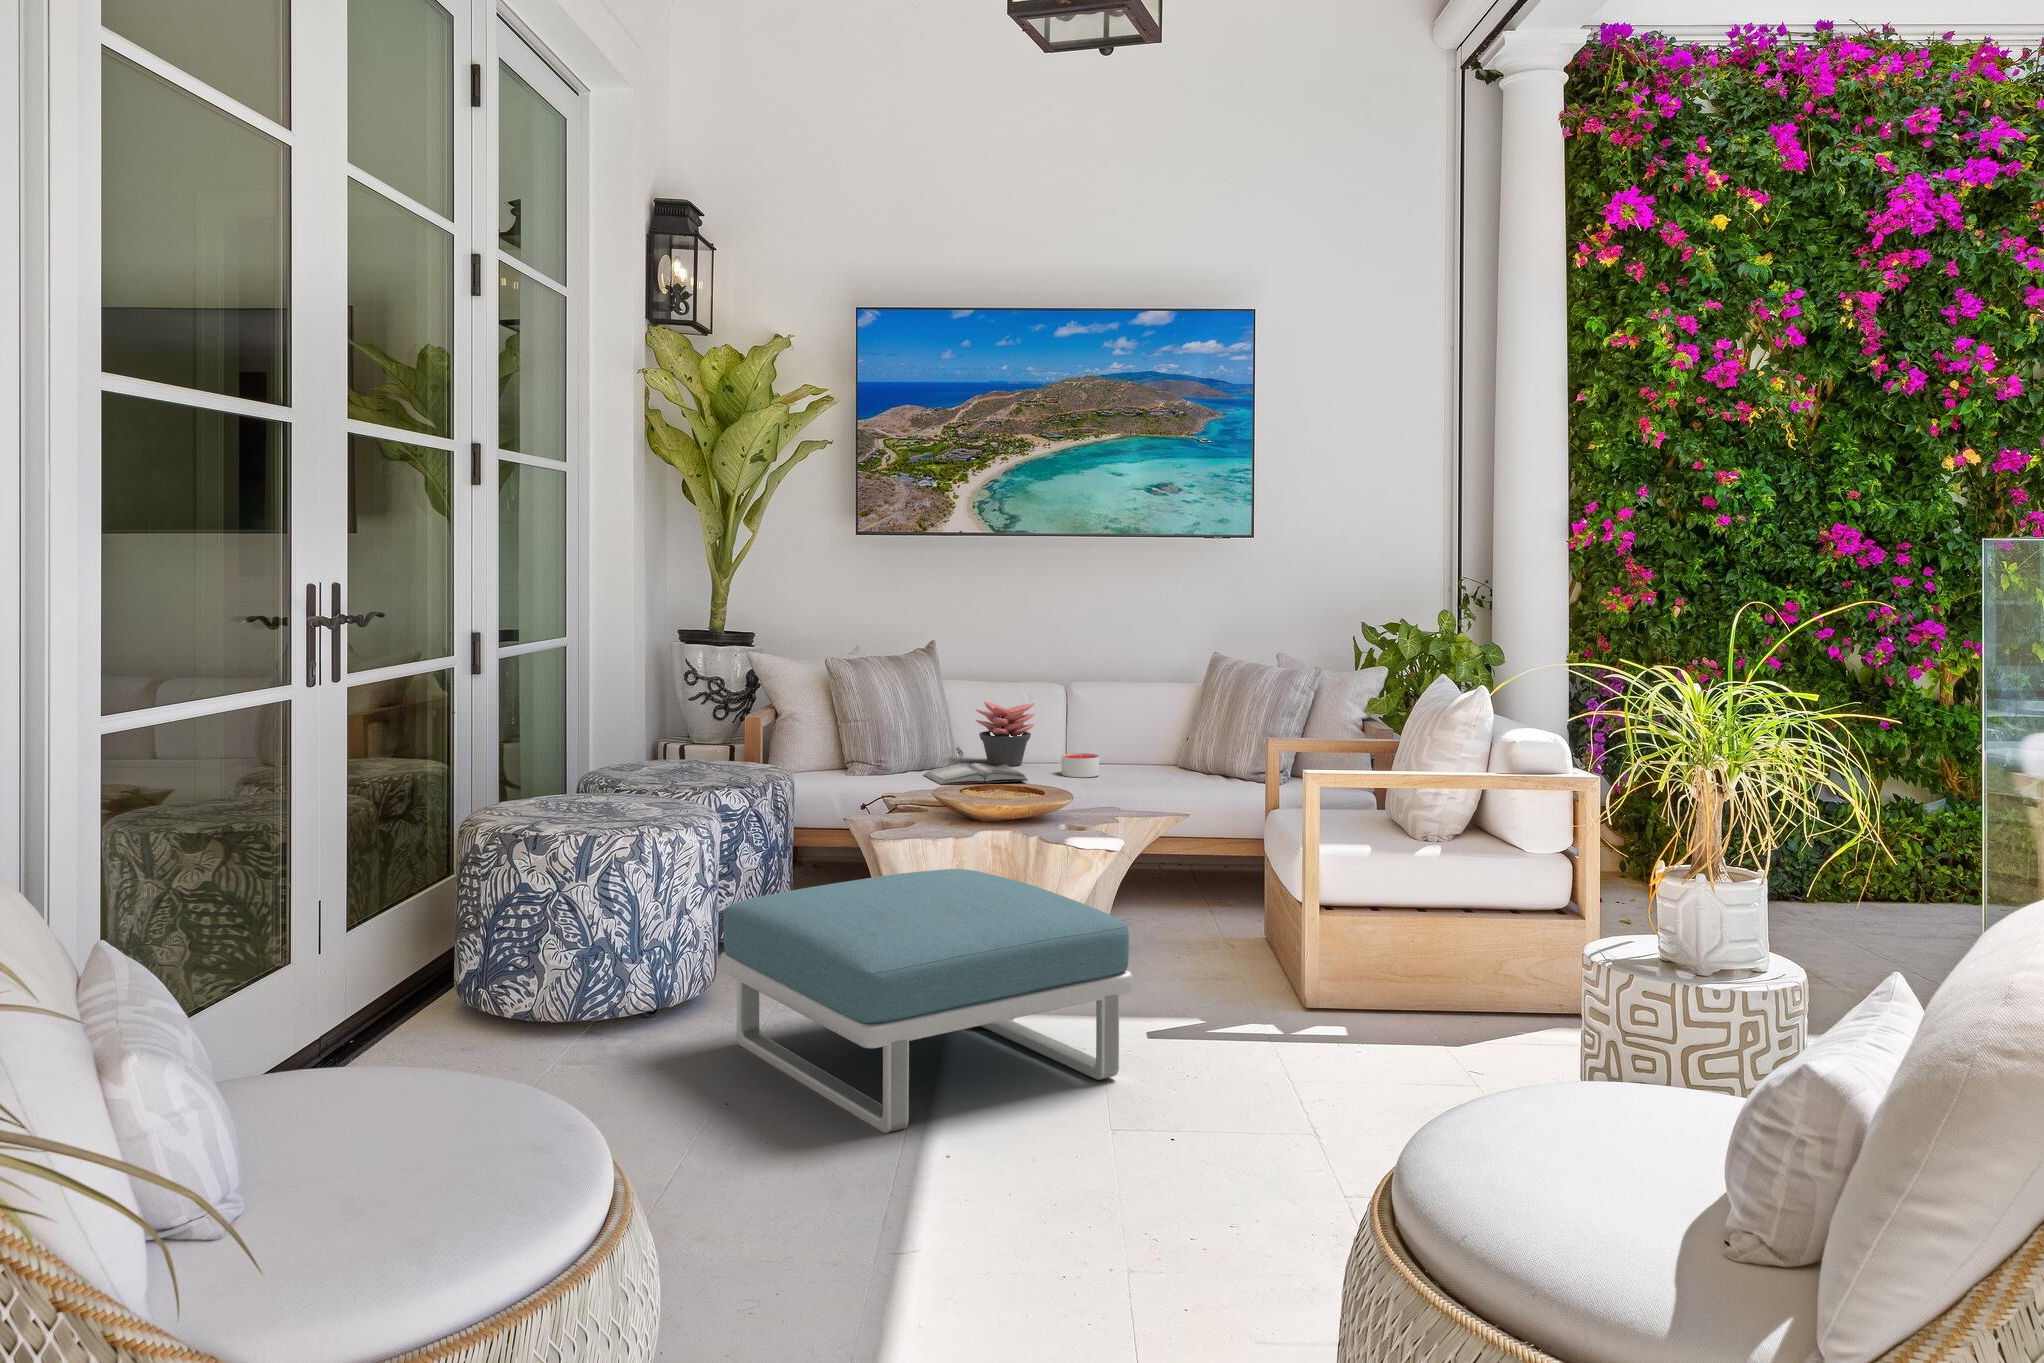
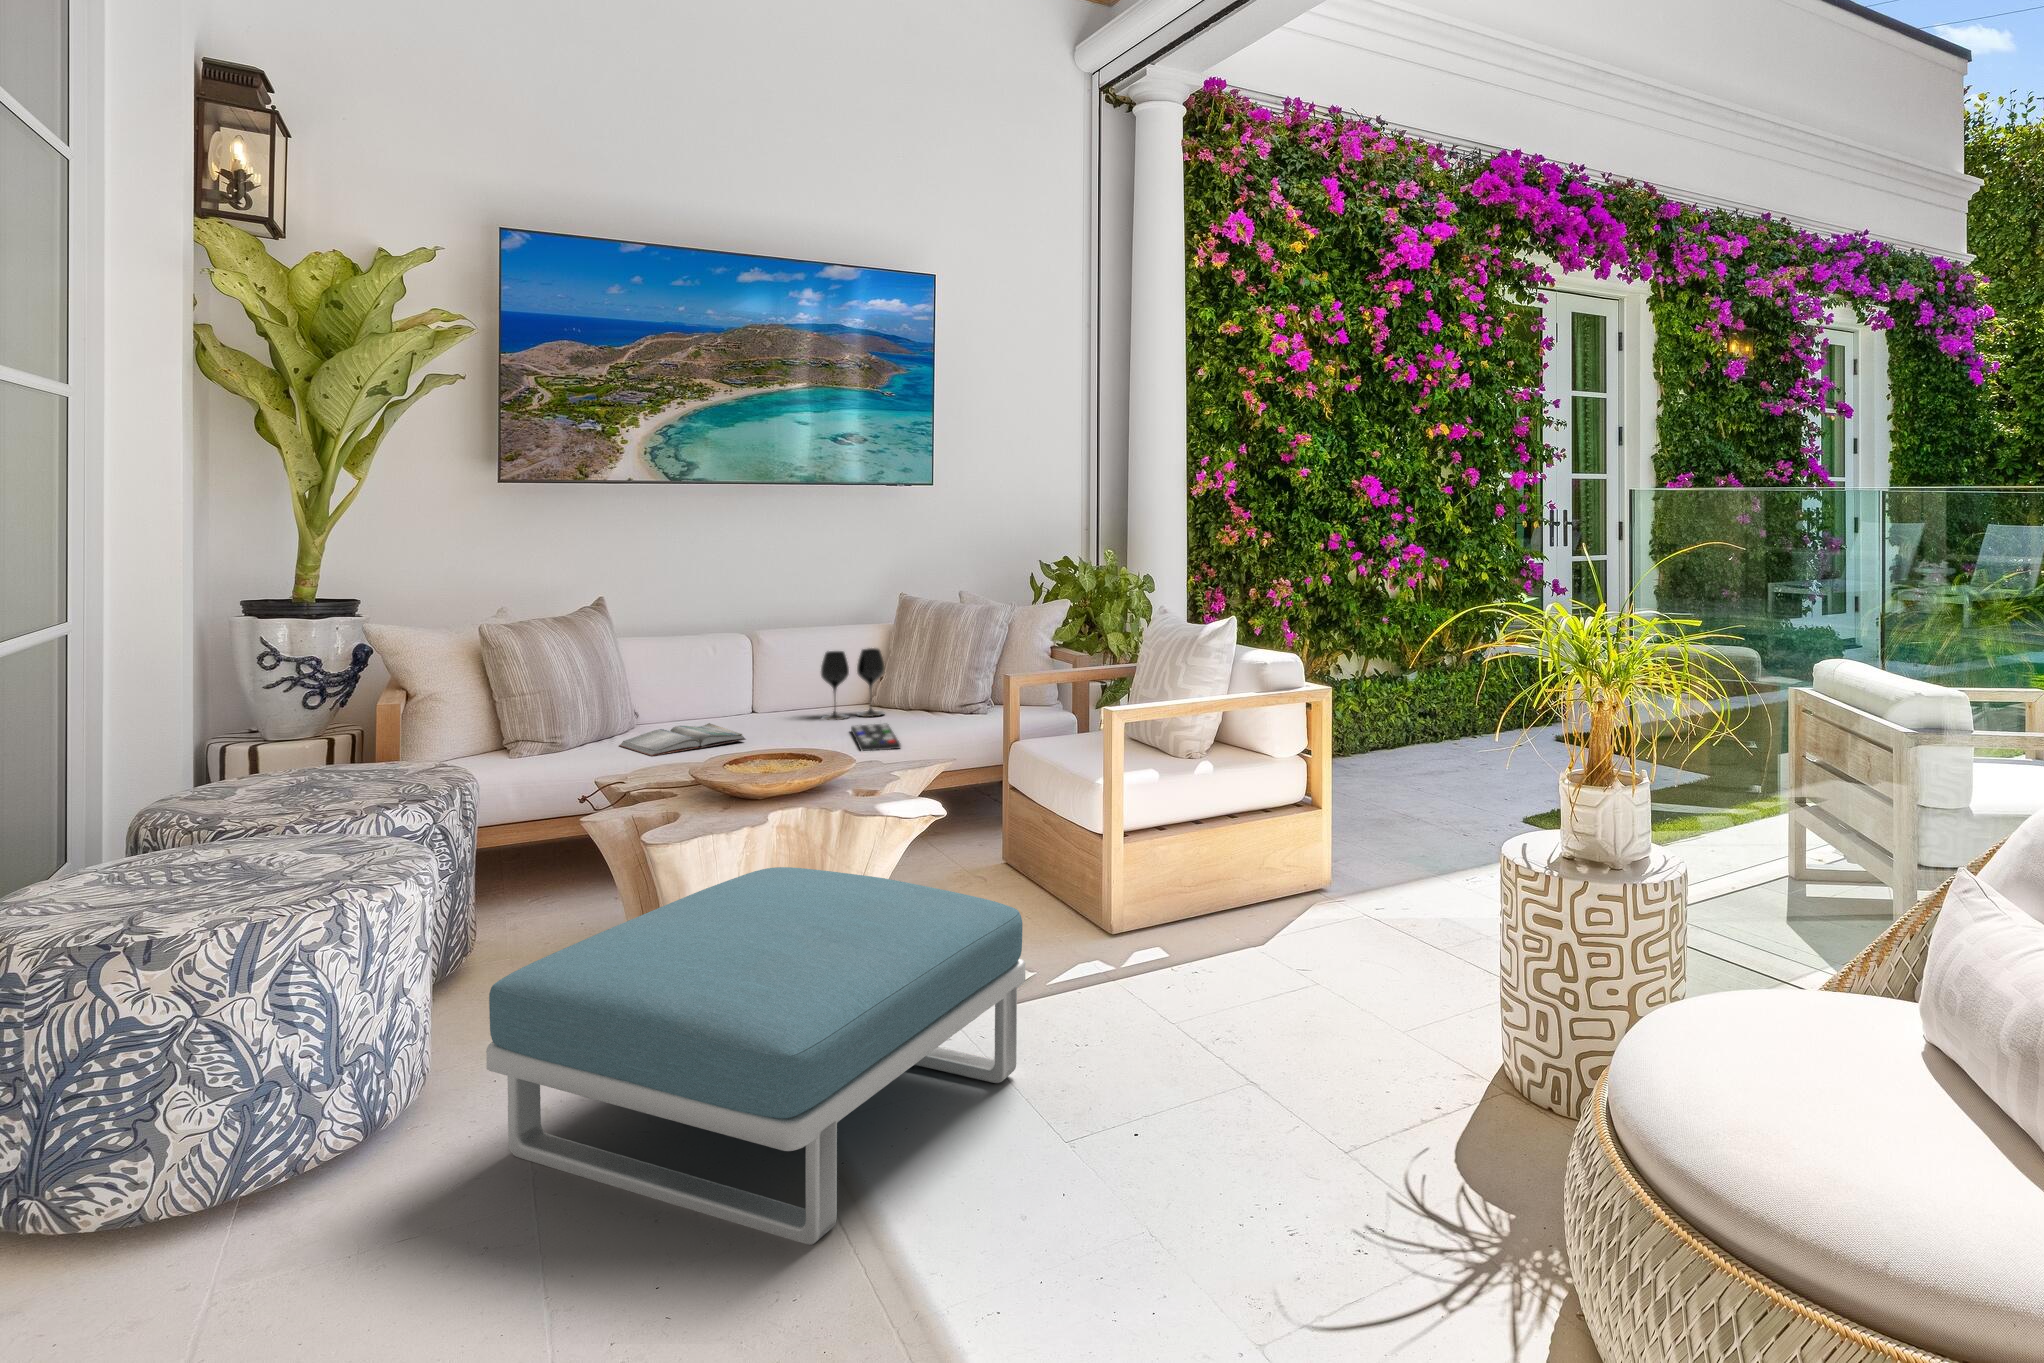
succulent plant: present [976,702,1034,766] -> none [662,656,728,724]
wine glass: none [1116,705,1181,775] -> present [821,648,884,720]
candle: present [1062,753,1099,777] -> none [769,703,809,729]
remote control: none [1120,779,1167,802] -> present [851,724,900,751]

